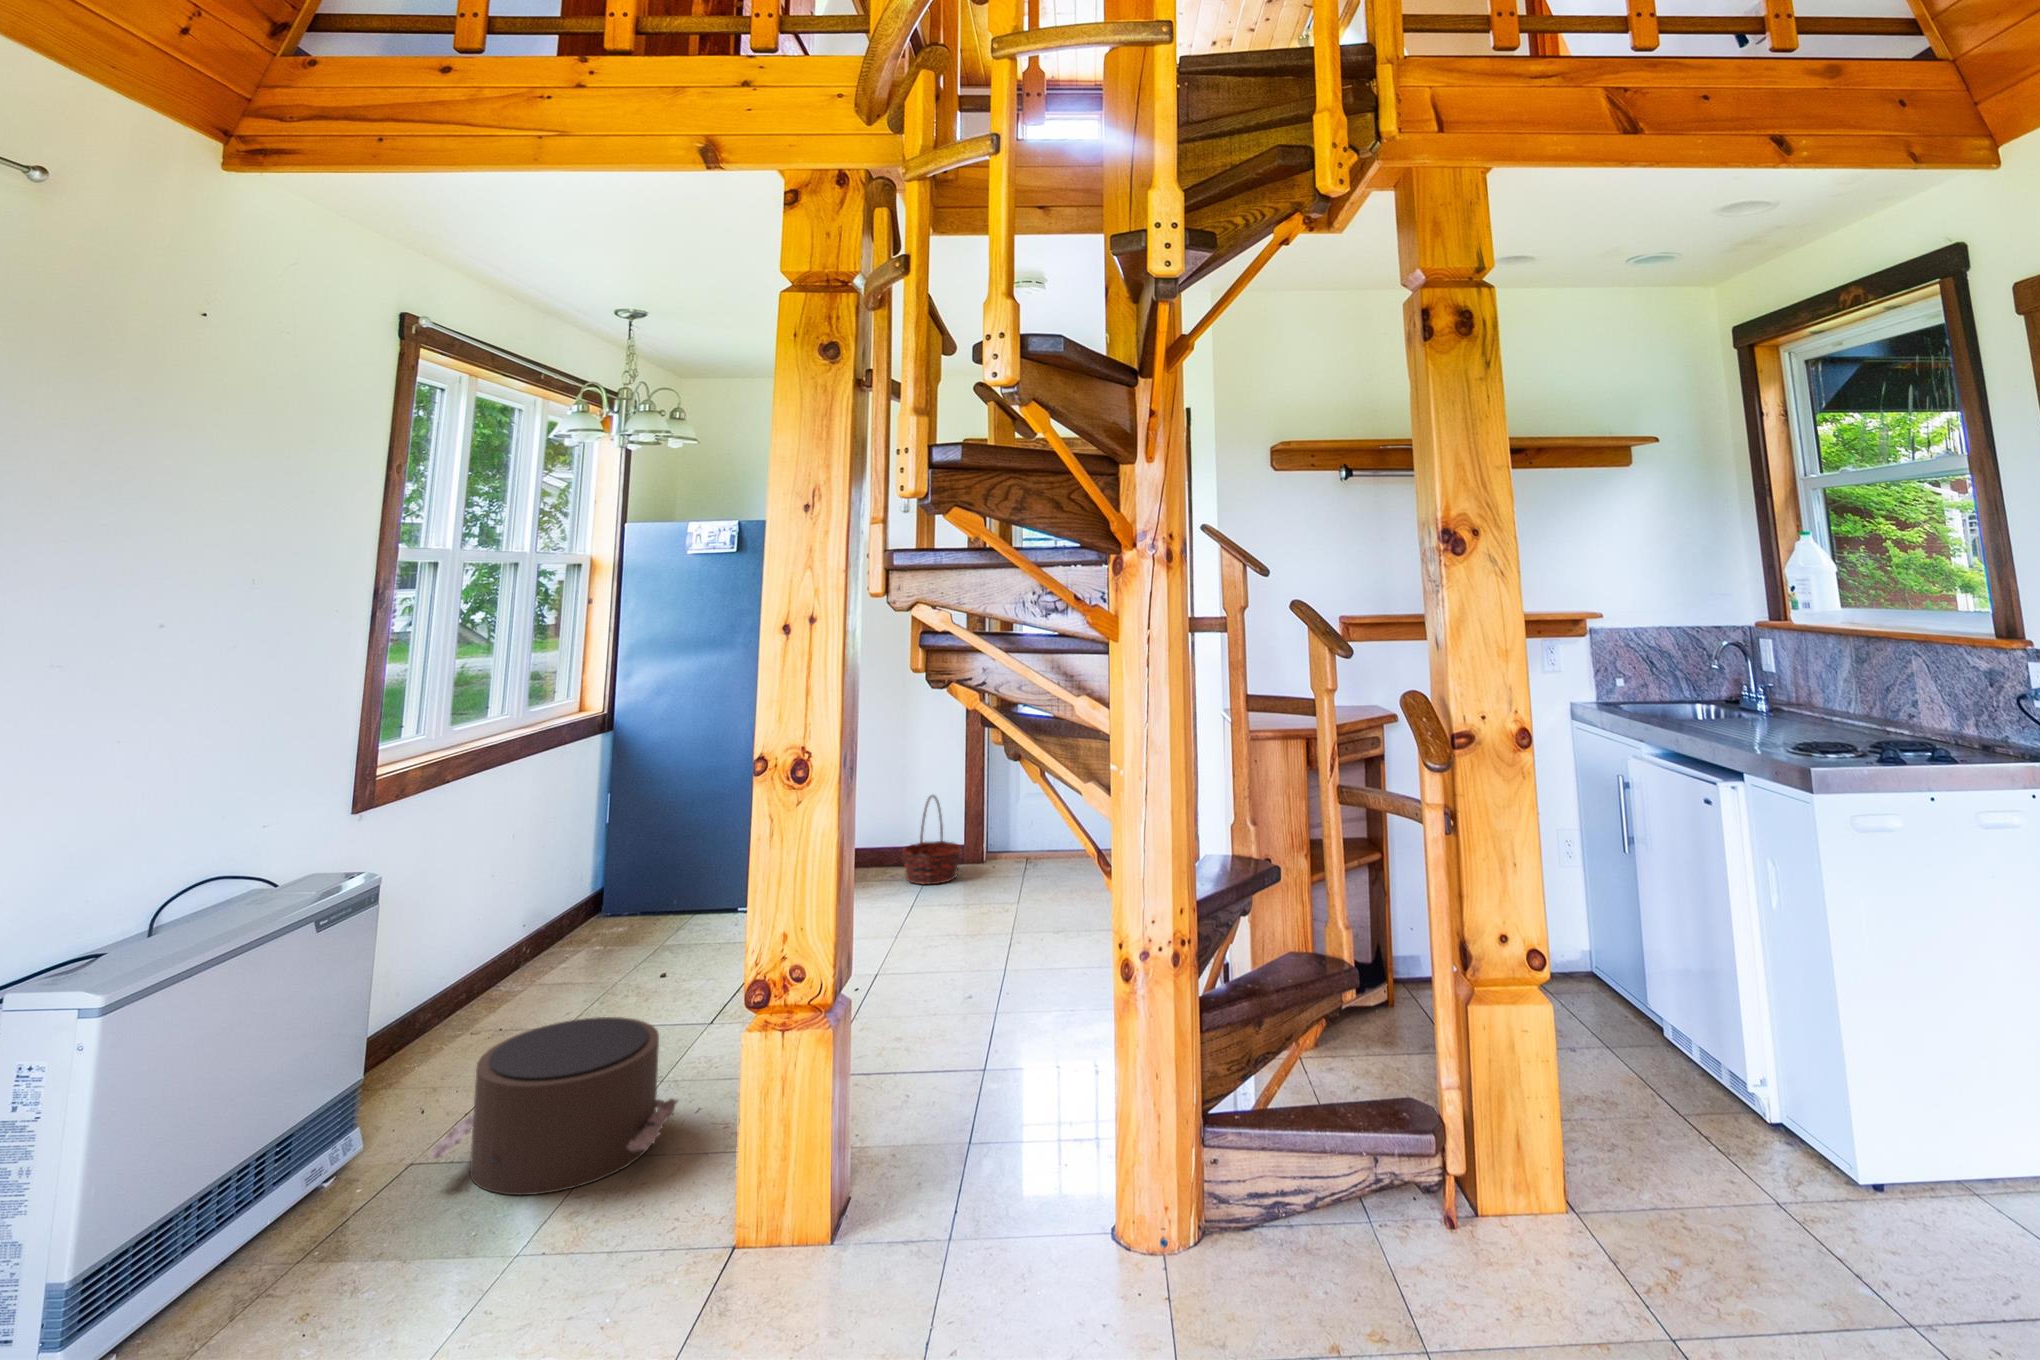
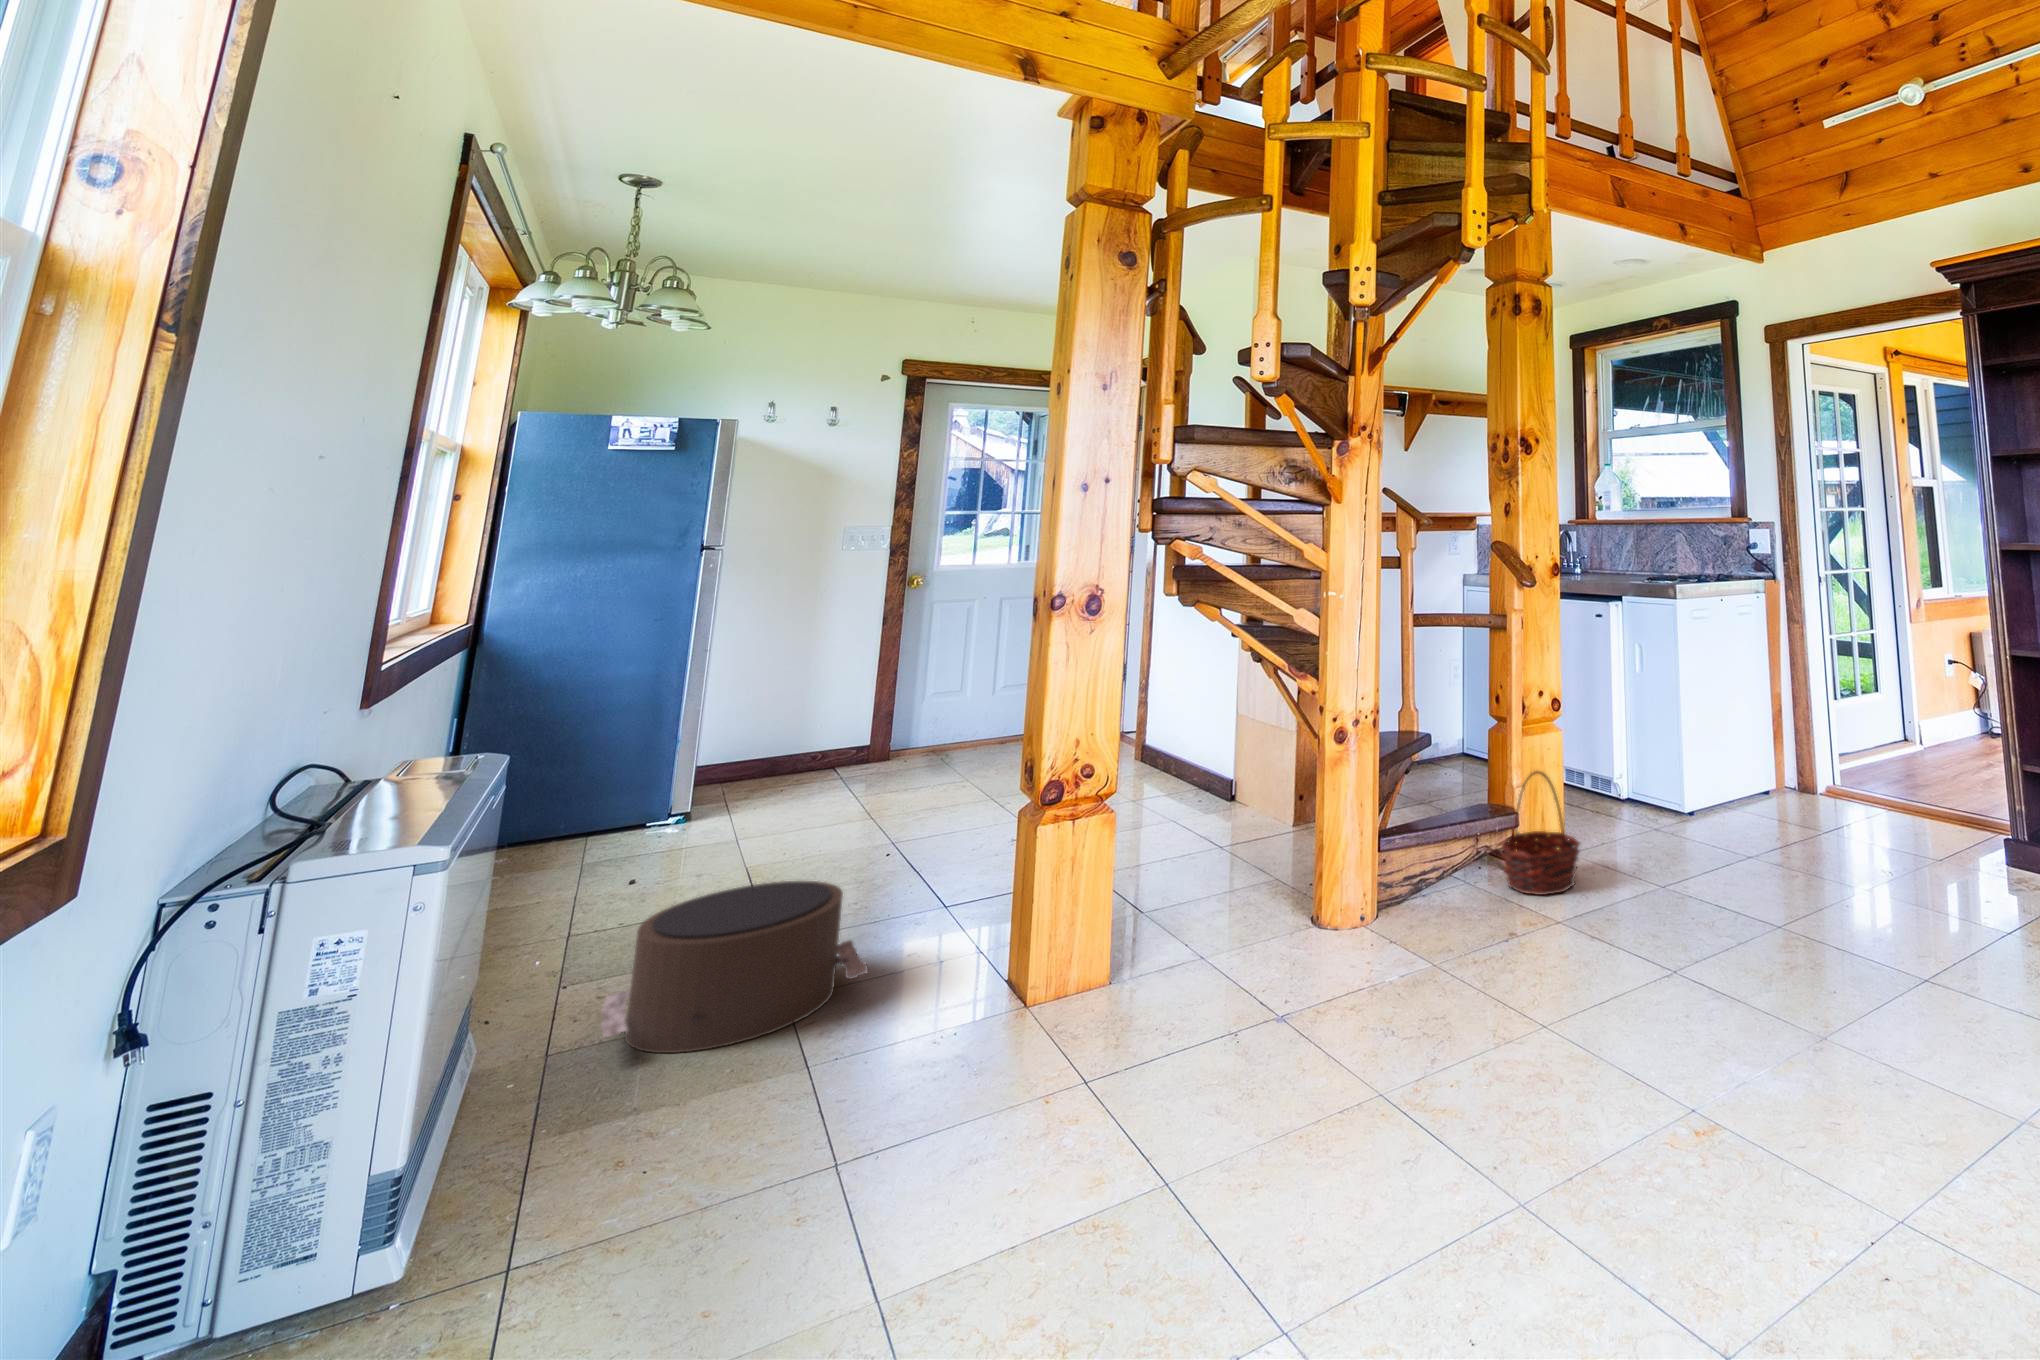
basket: present [902,795,961,884] -> present [1502,771,1580,895]

